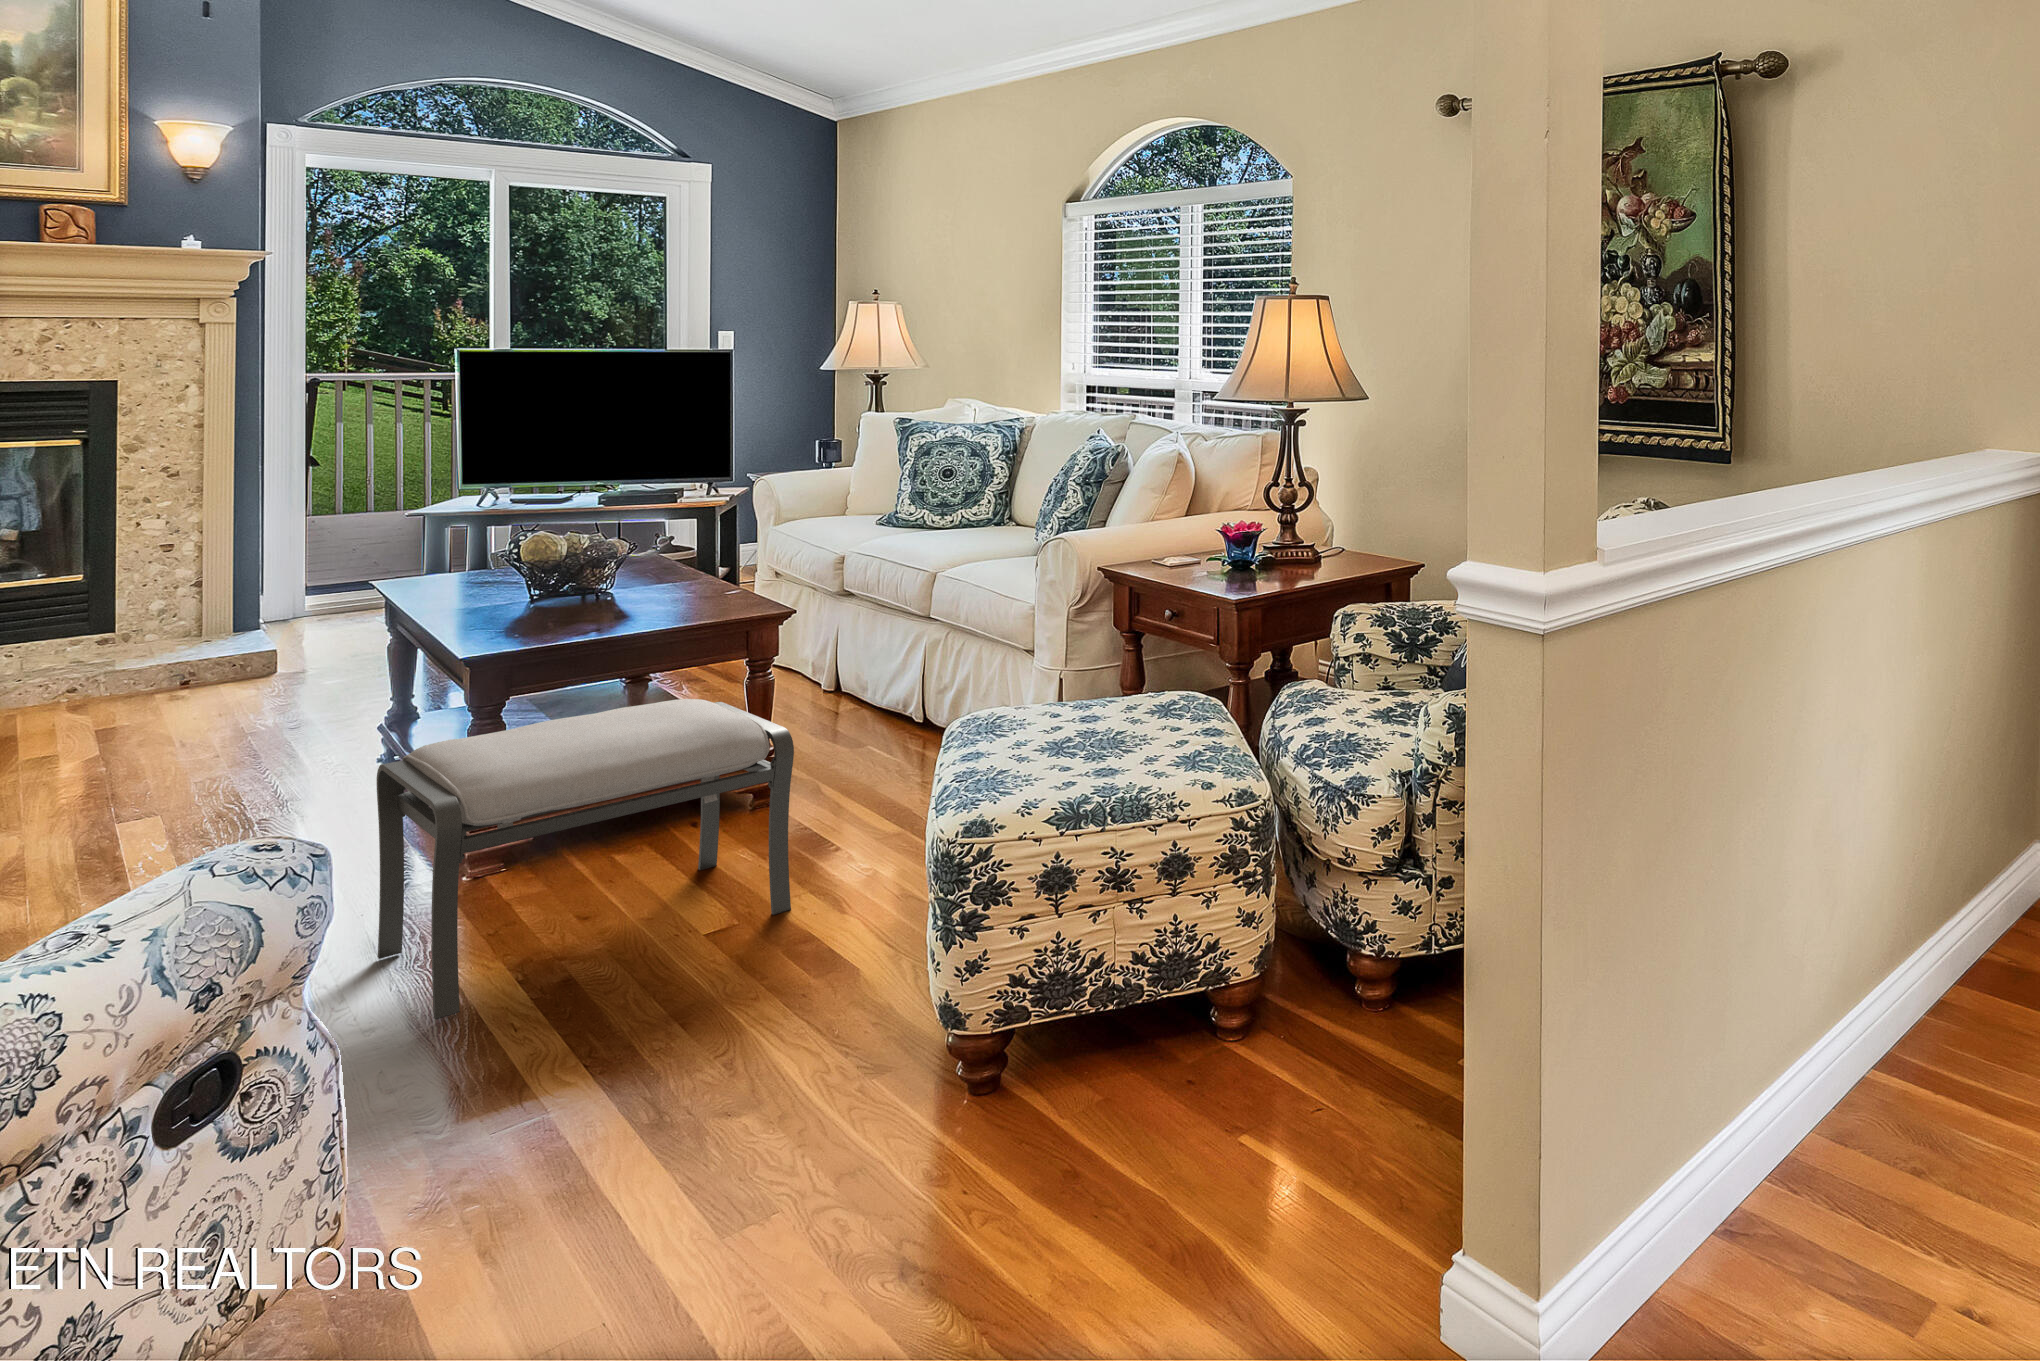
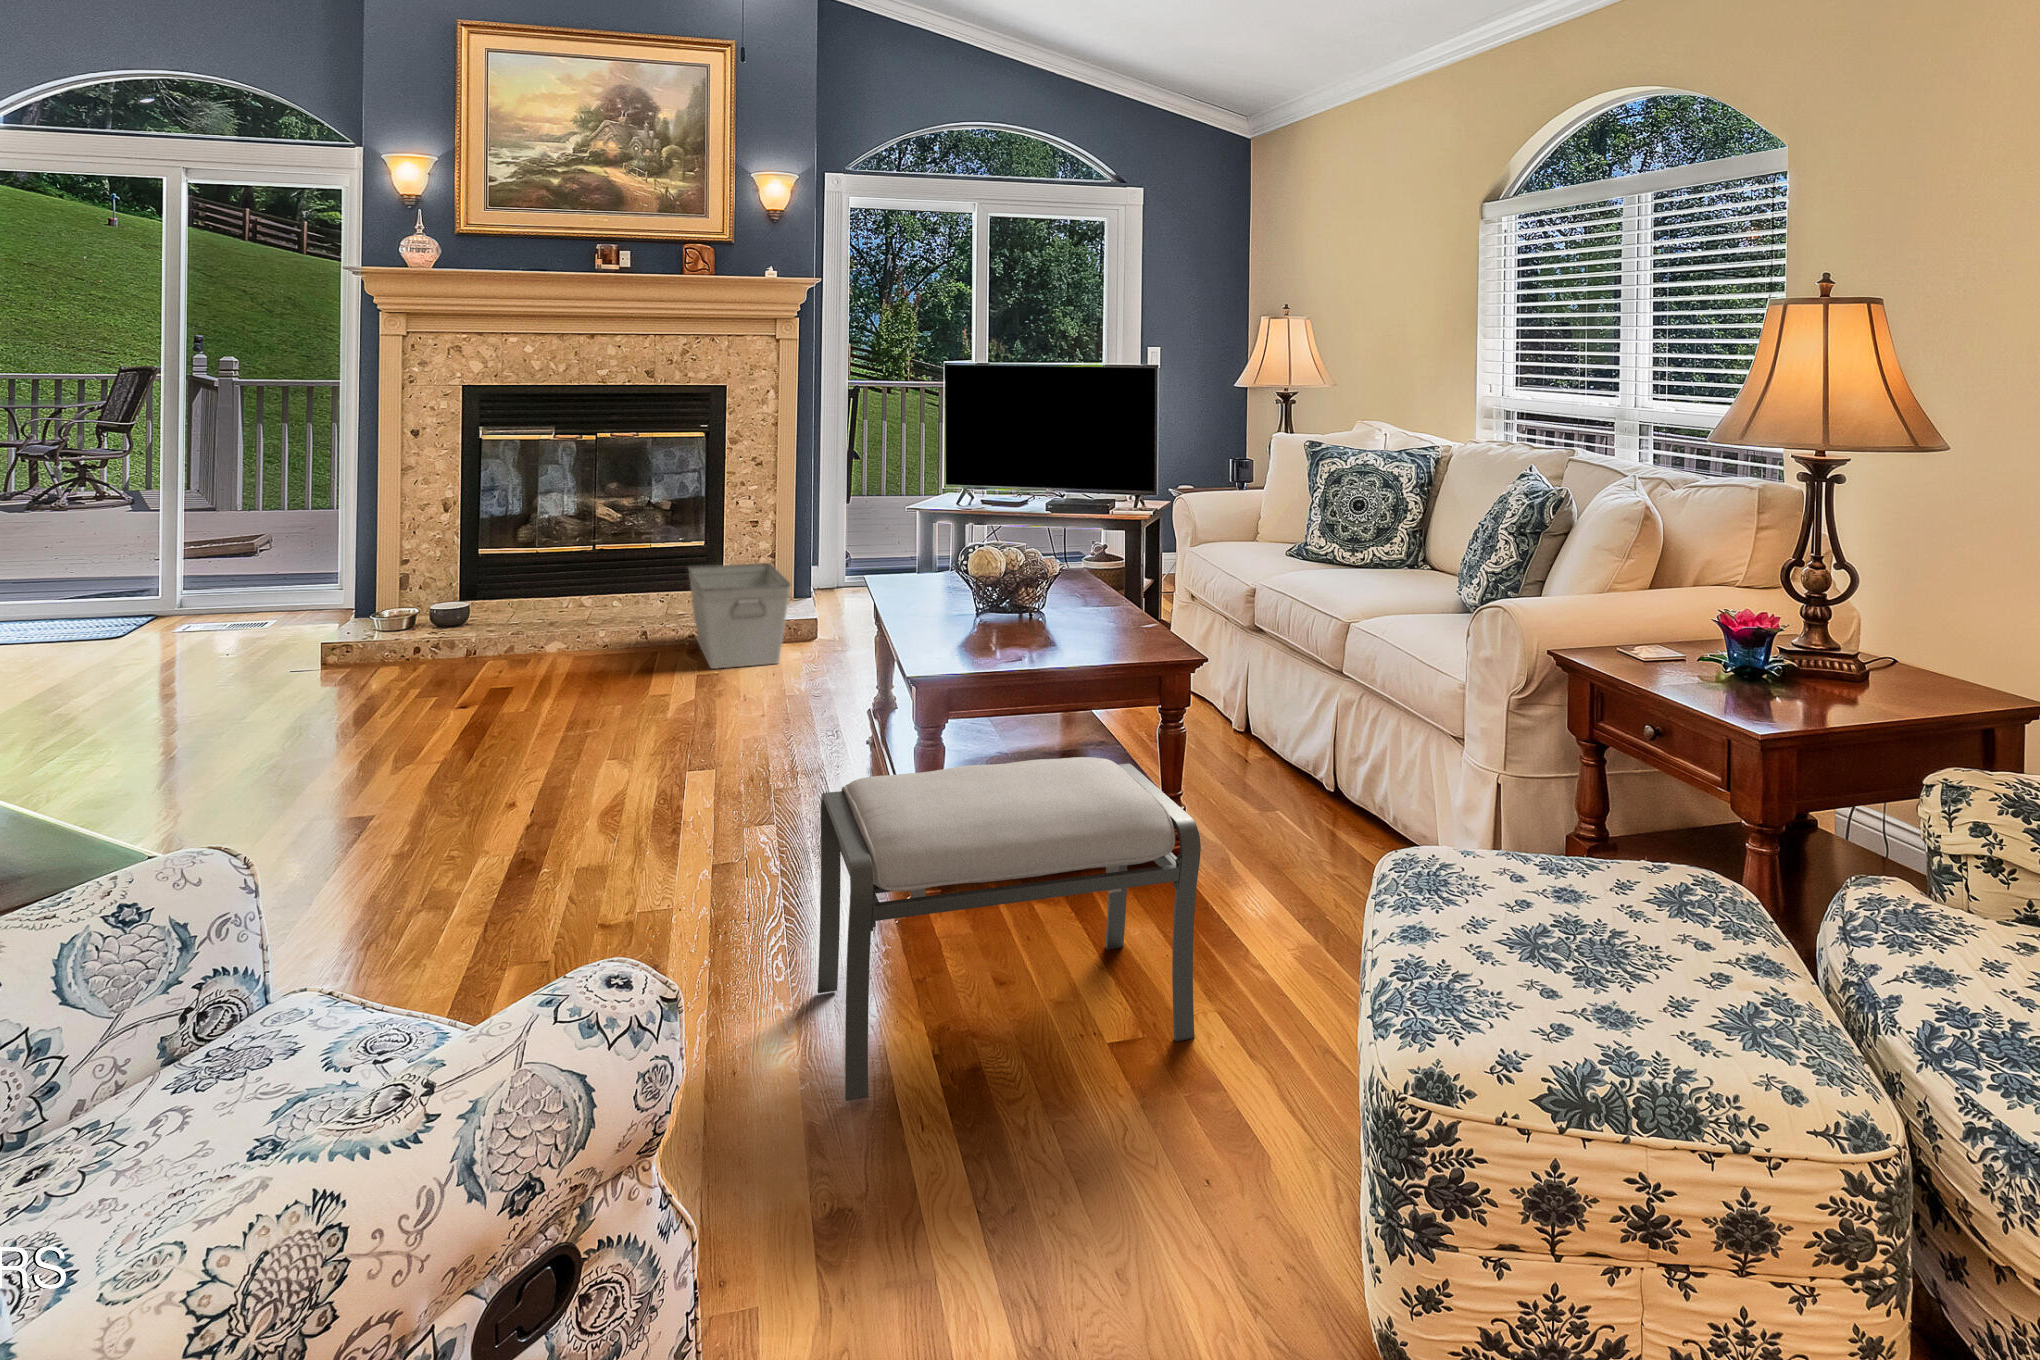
storage bin: none [63,591,243,720] -> present [688,563,791,669]

